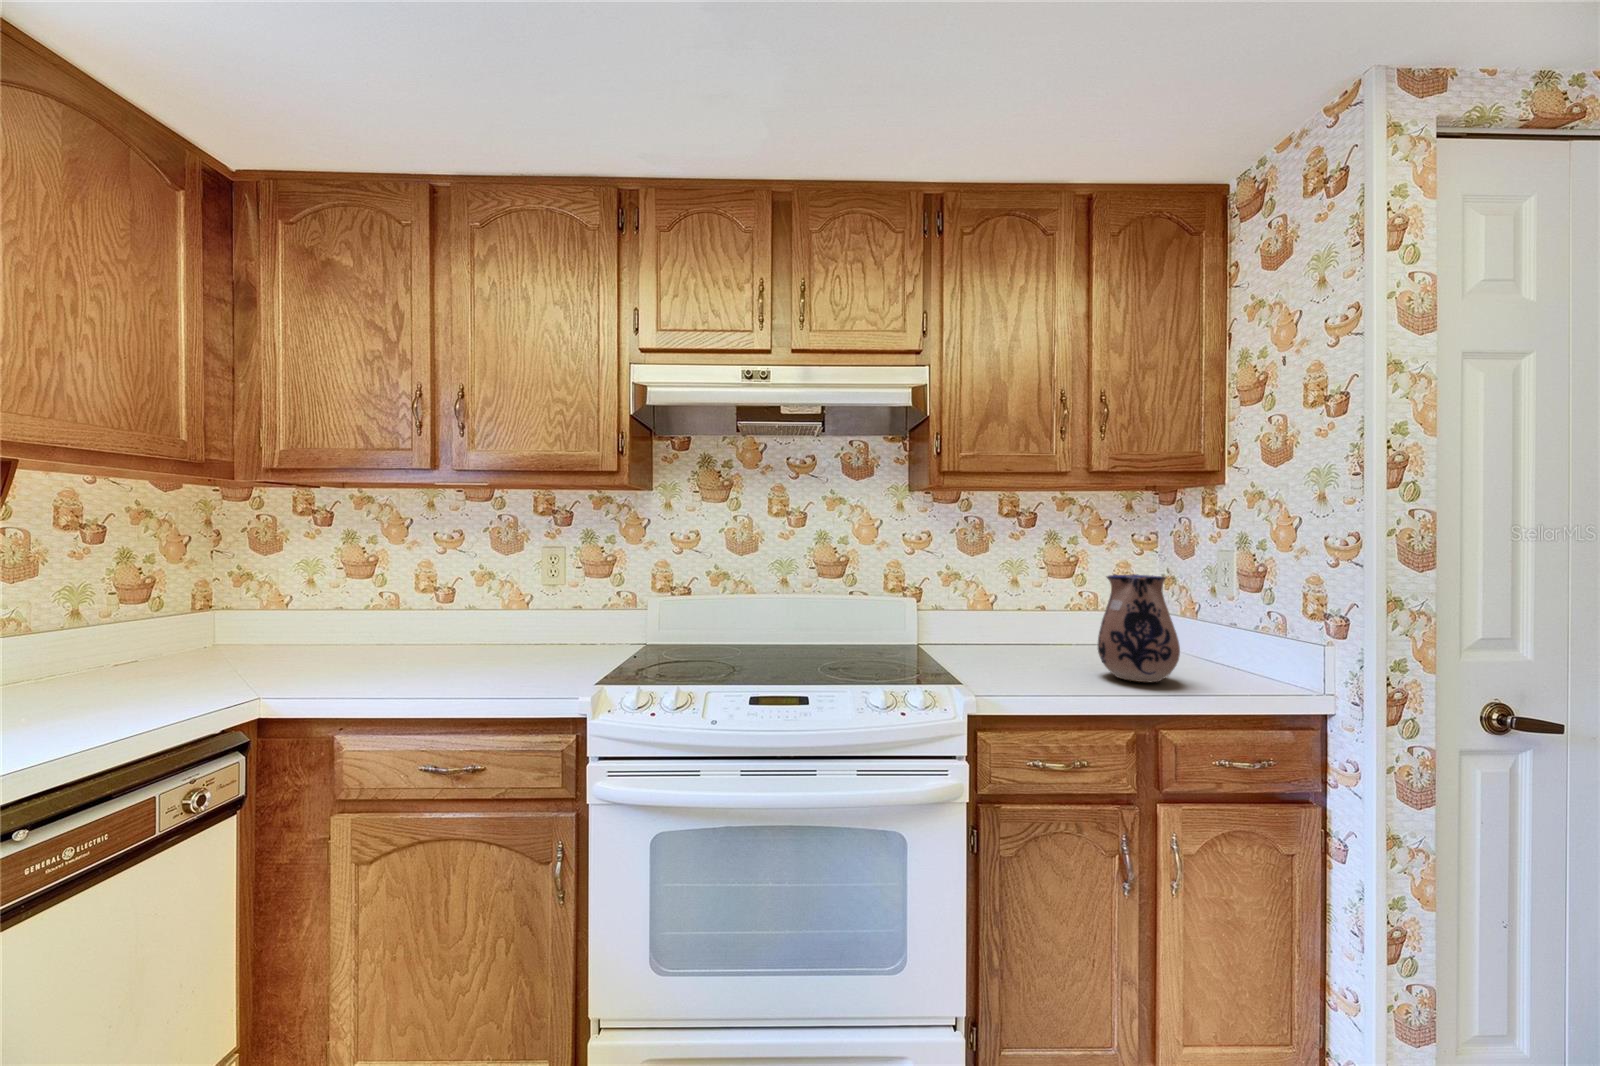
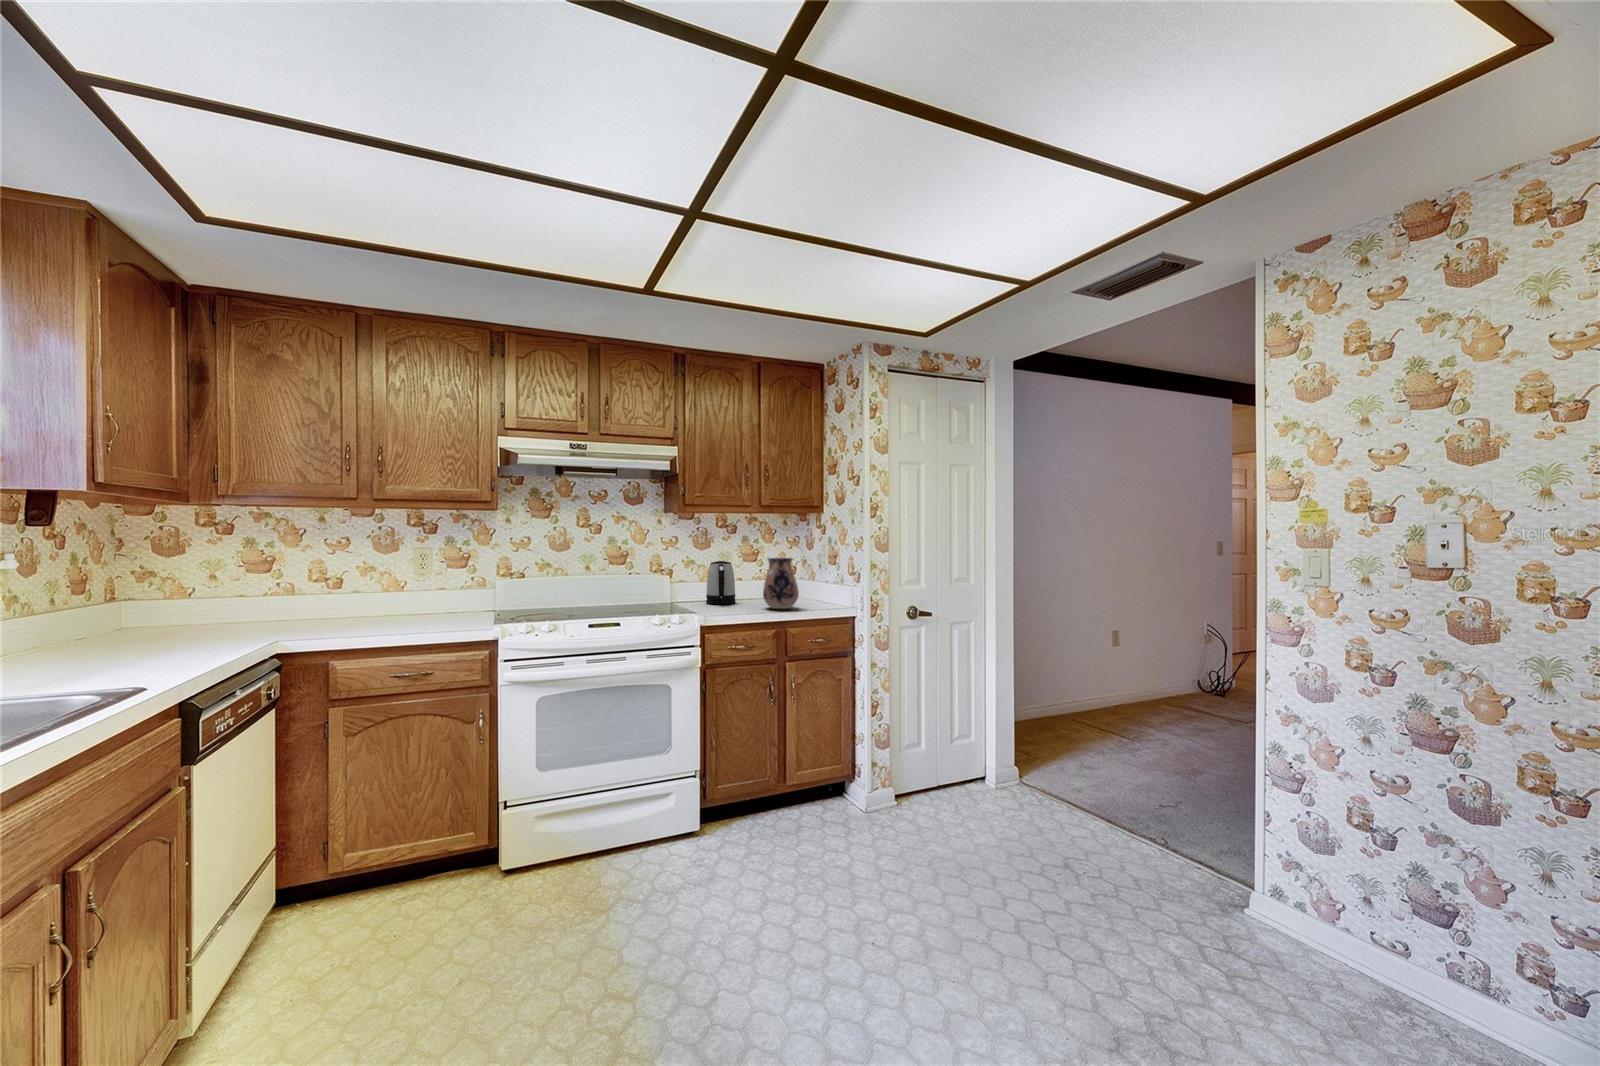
kettle: none [981,576,1036,657] -> present [706,561,735,604]

